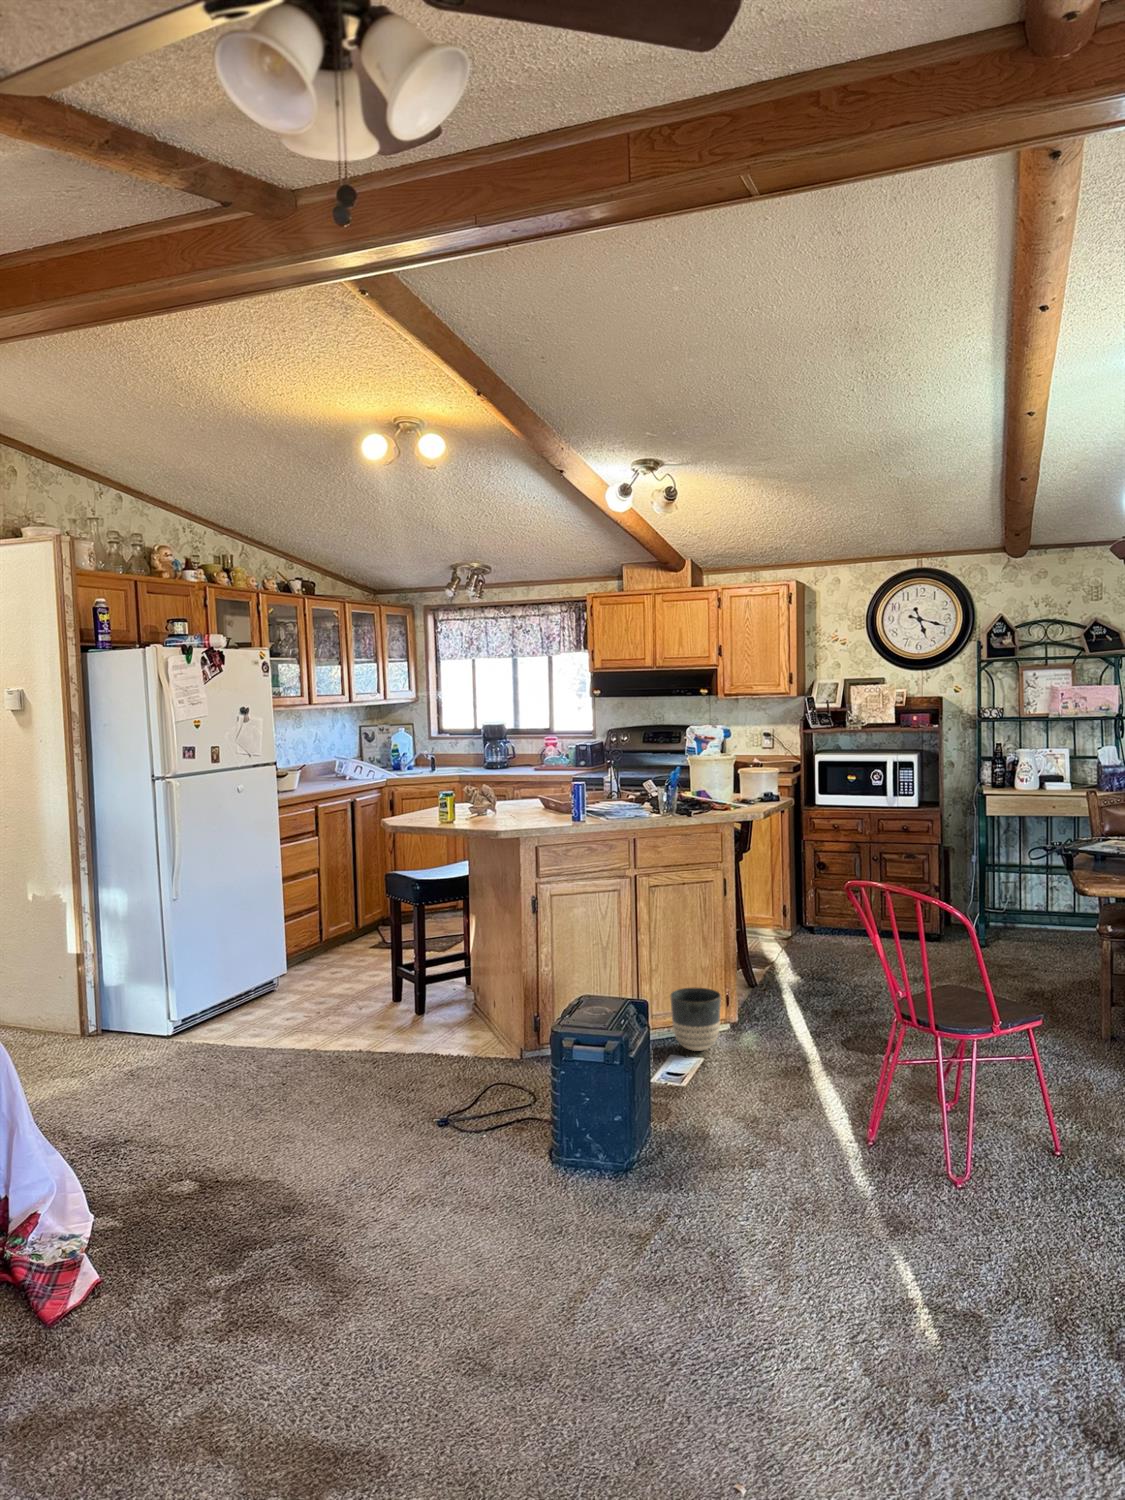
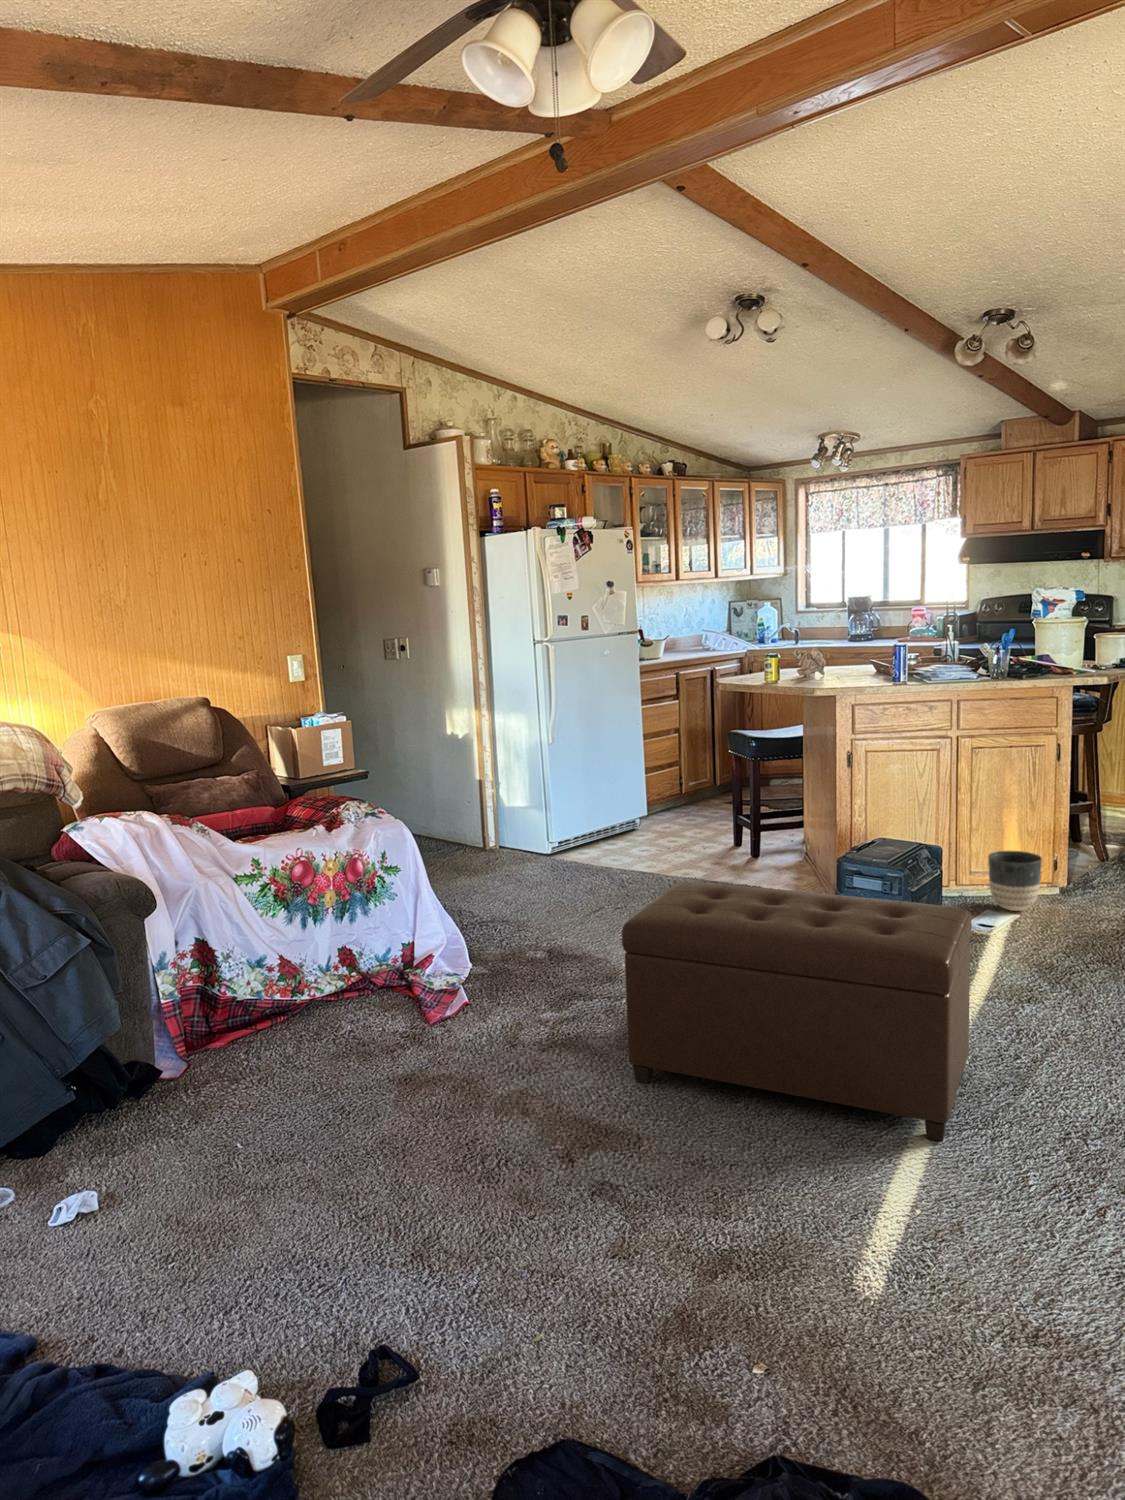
ottoman: none [335,1081,742,1377] -> present [622,882,972,1141]

